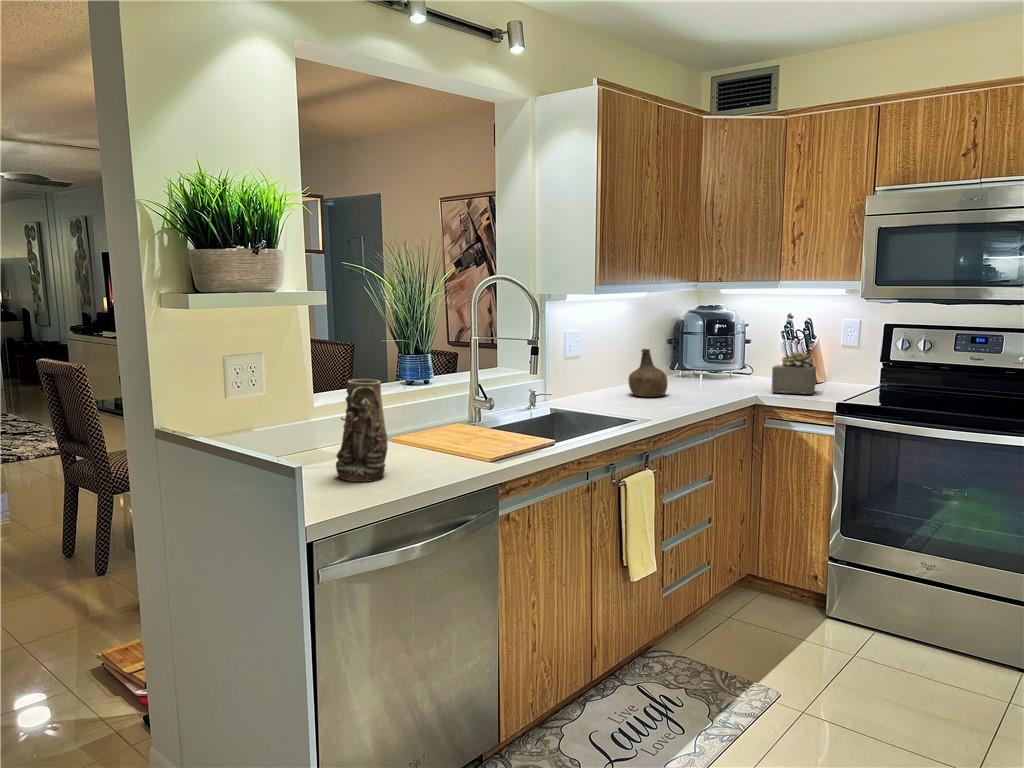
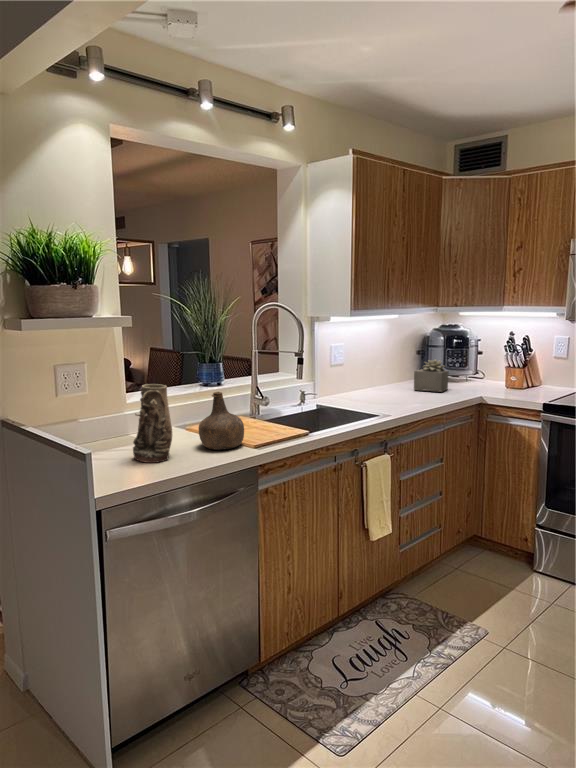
bottle: present [629,349,668,397] -> present [199,392,244,450]
succulent plant: present [772,351,816,394] -> present [414,359,448,392]

